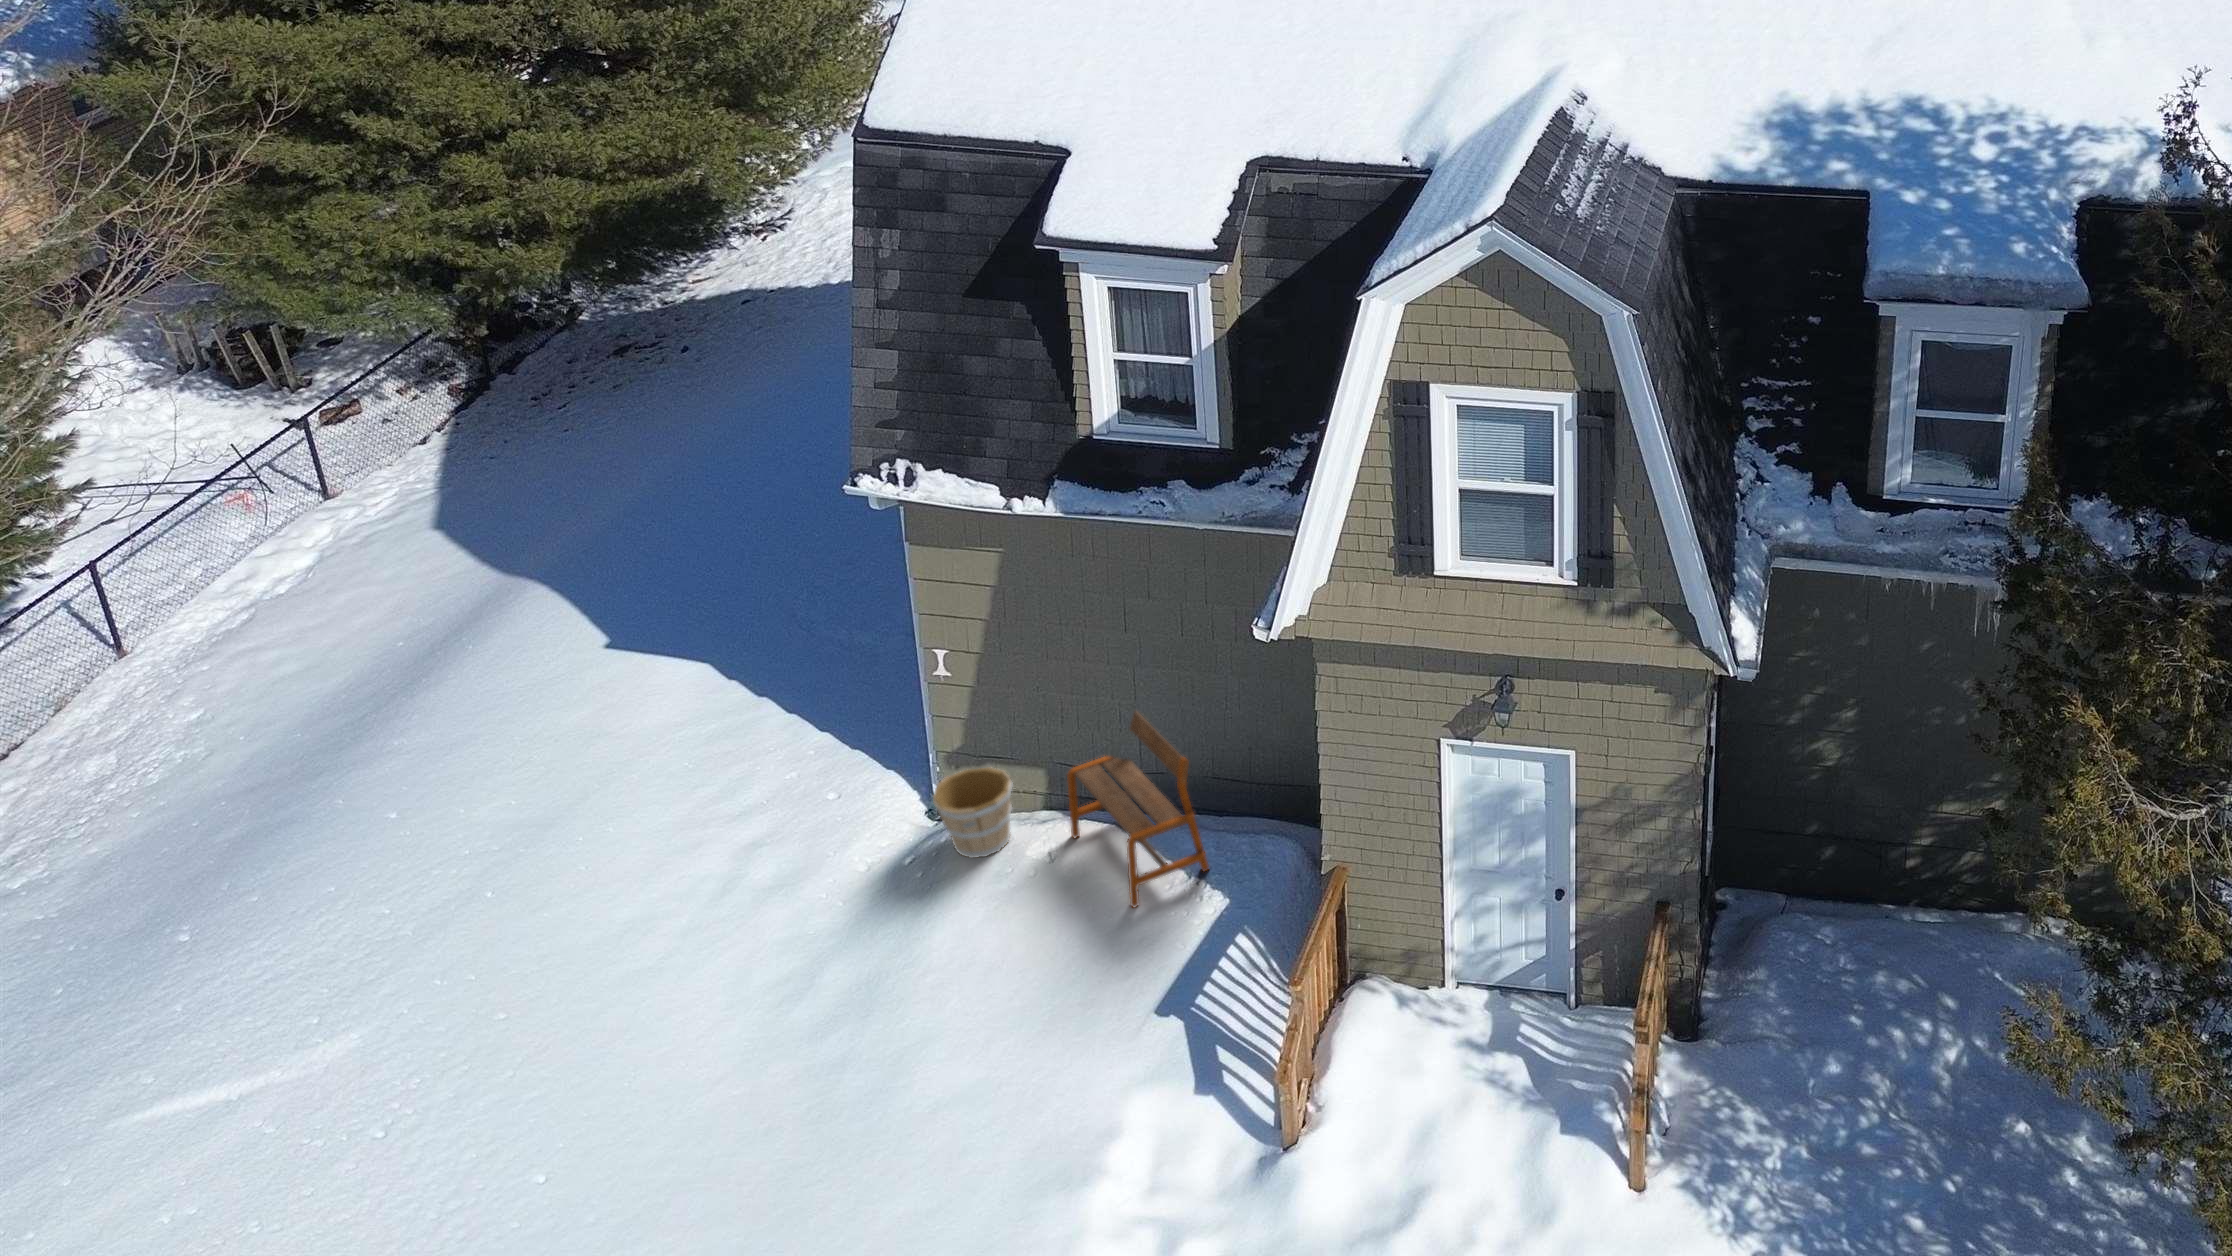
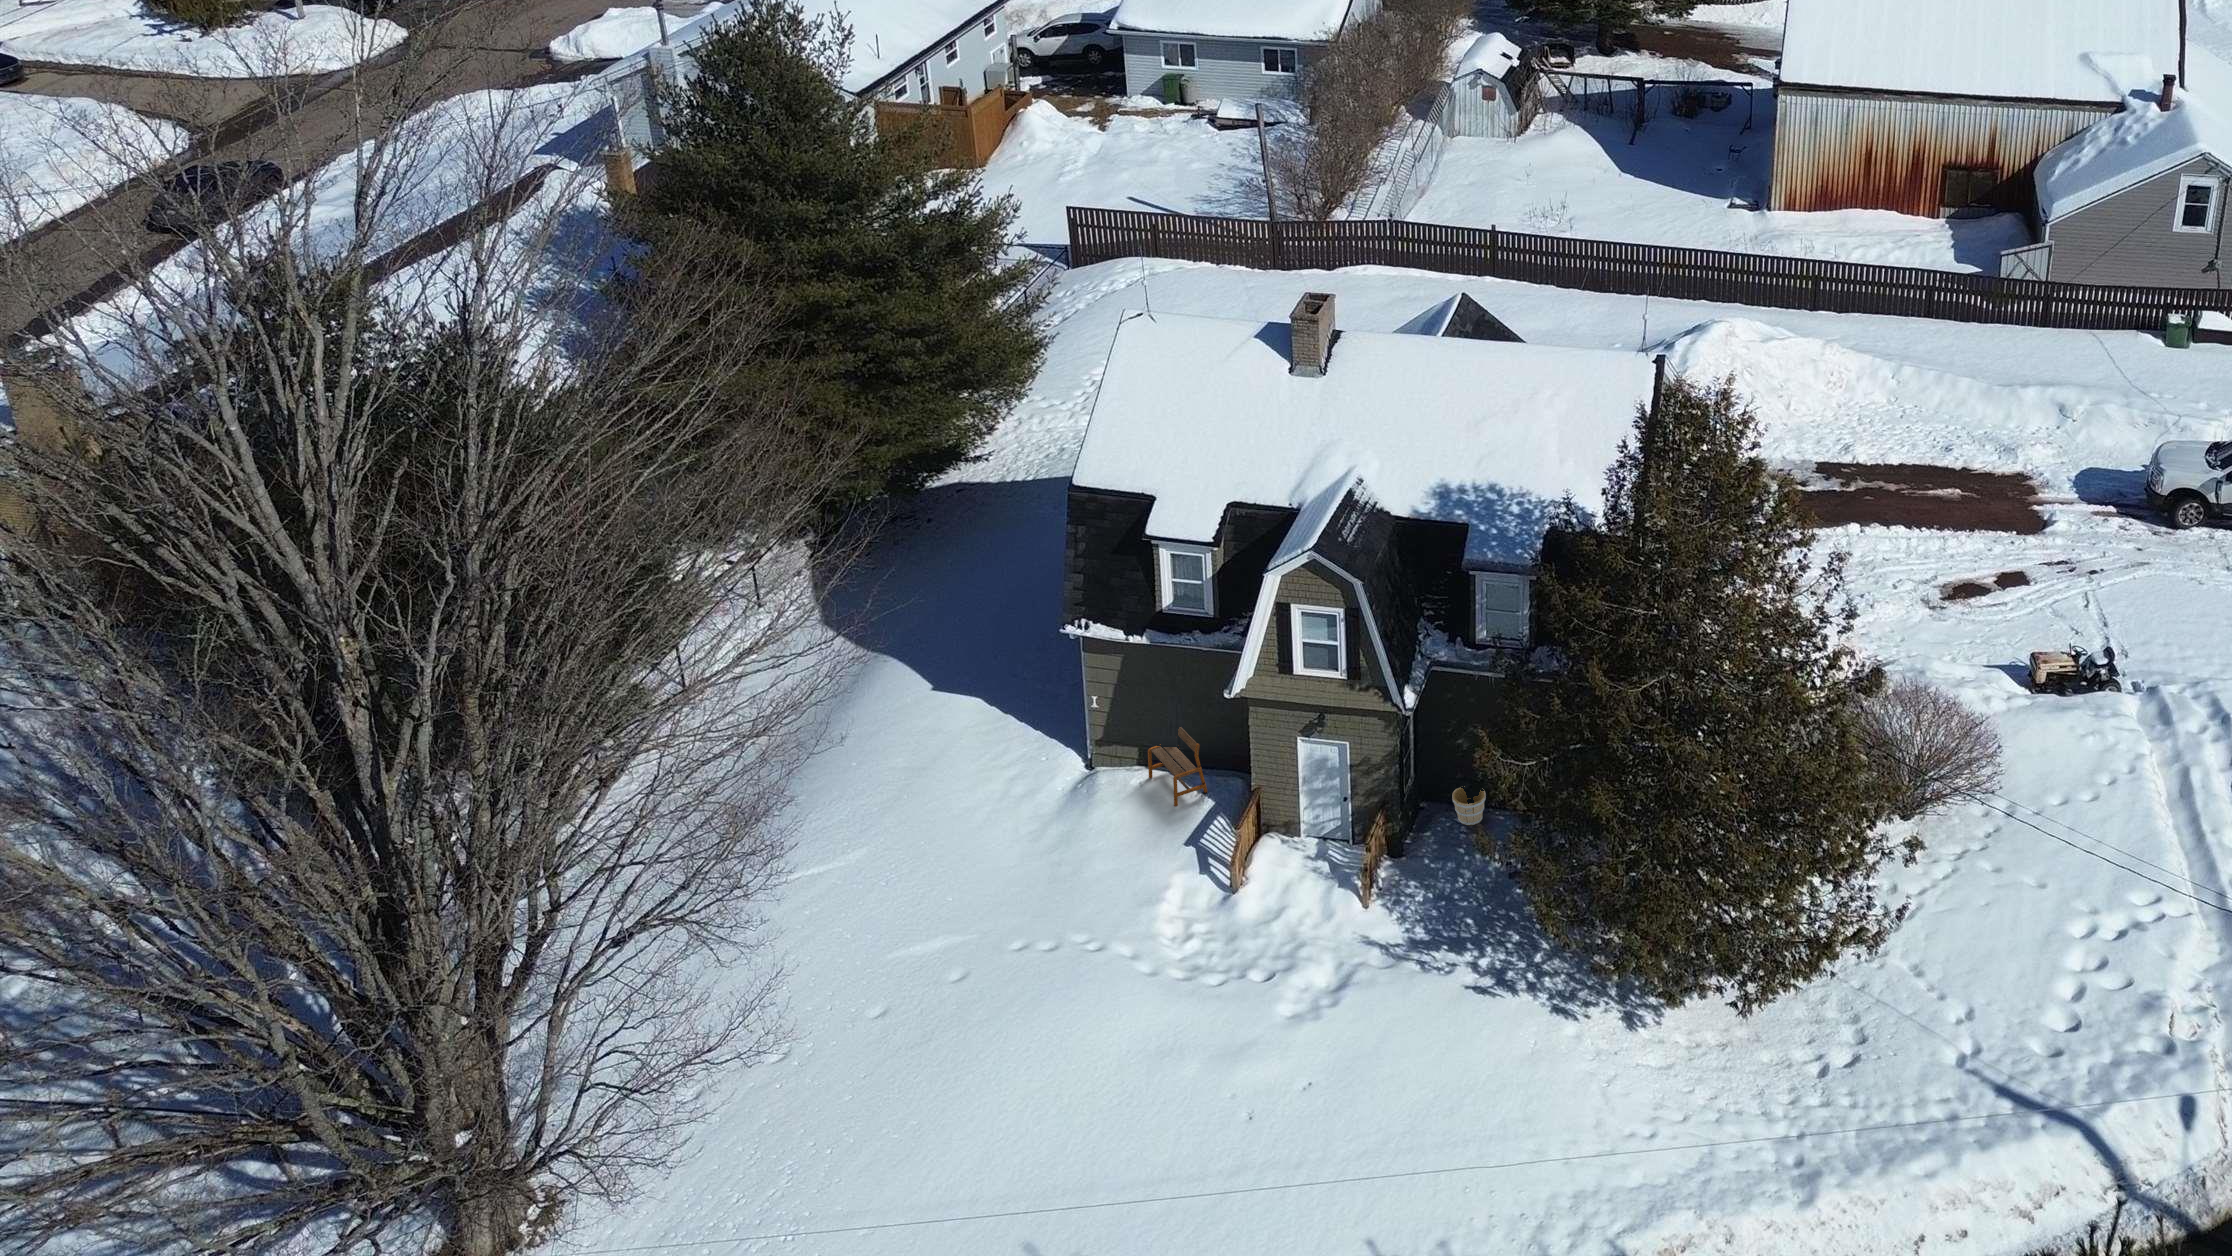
wooden bucket: present [933,767,1012,858] -> present [1452,788,1486,825]

